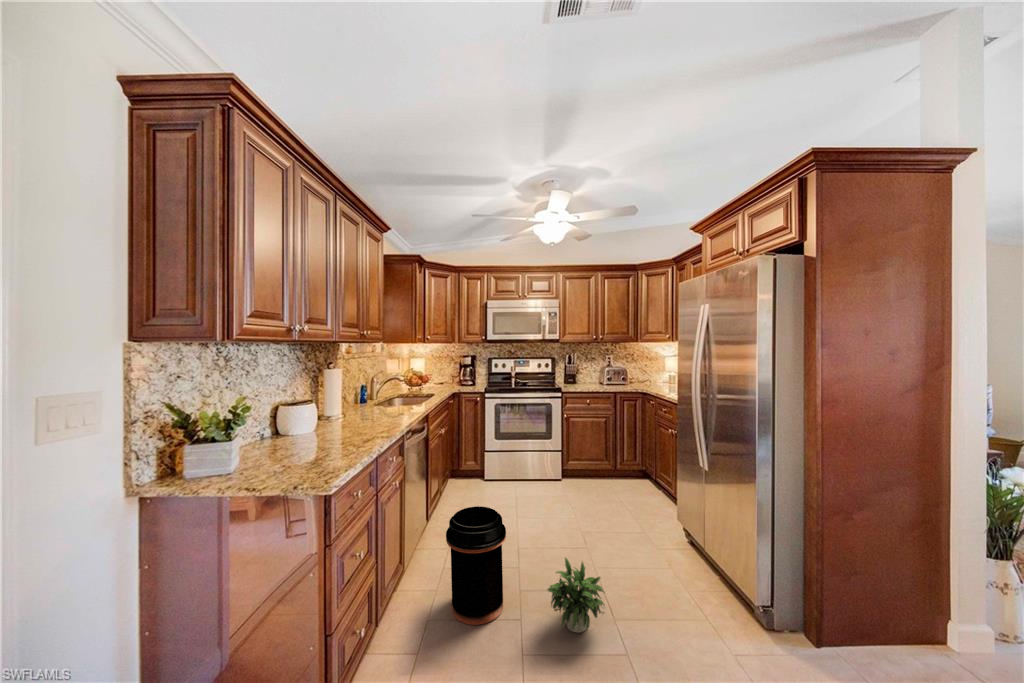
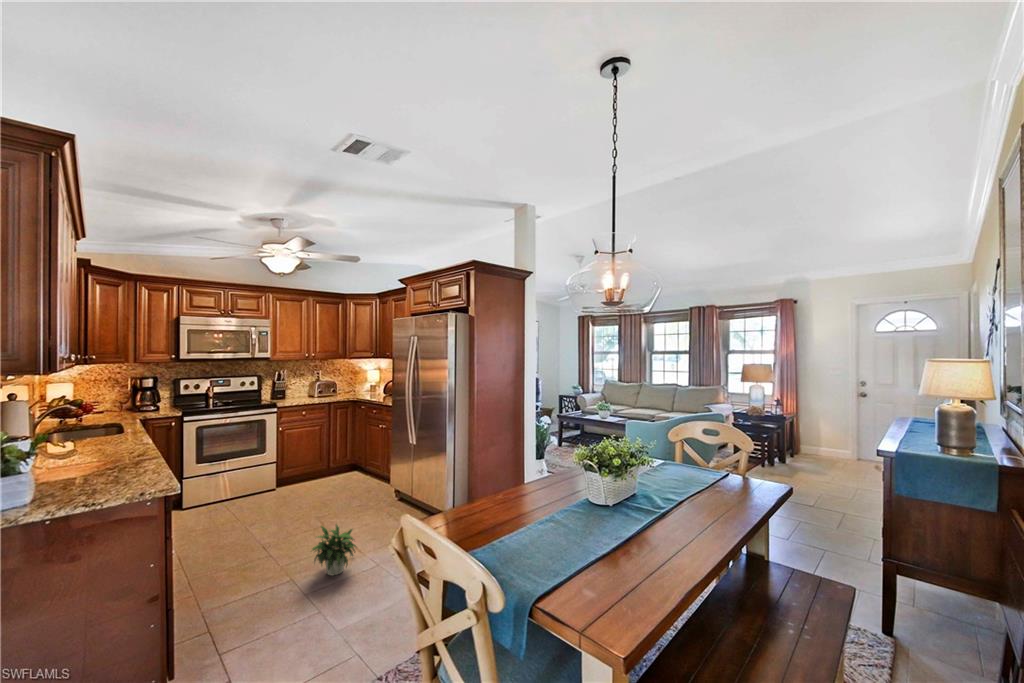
trash can: present [446,506,506,625] -> none [205,503,269,608]

